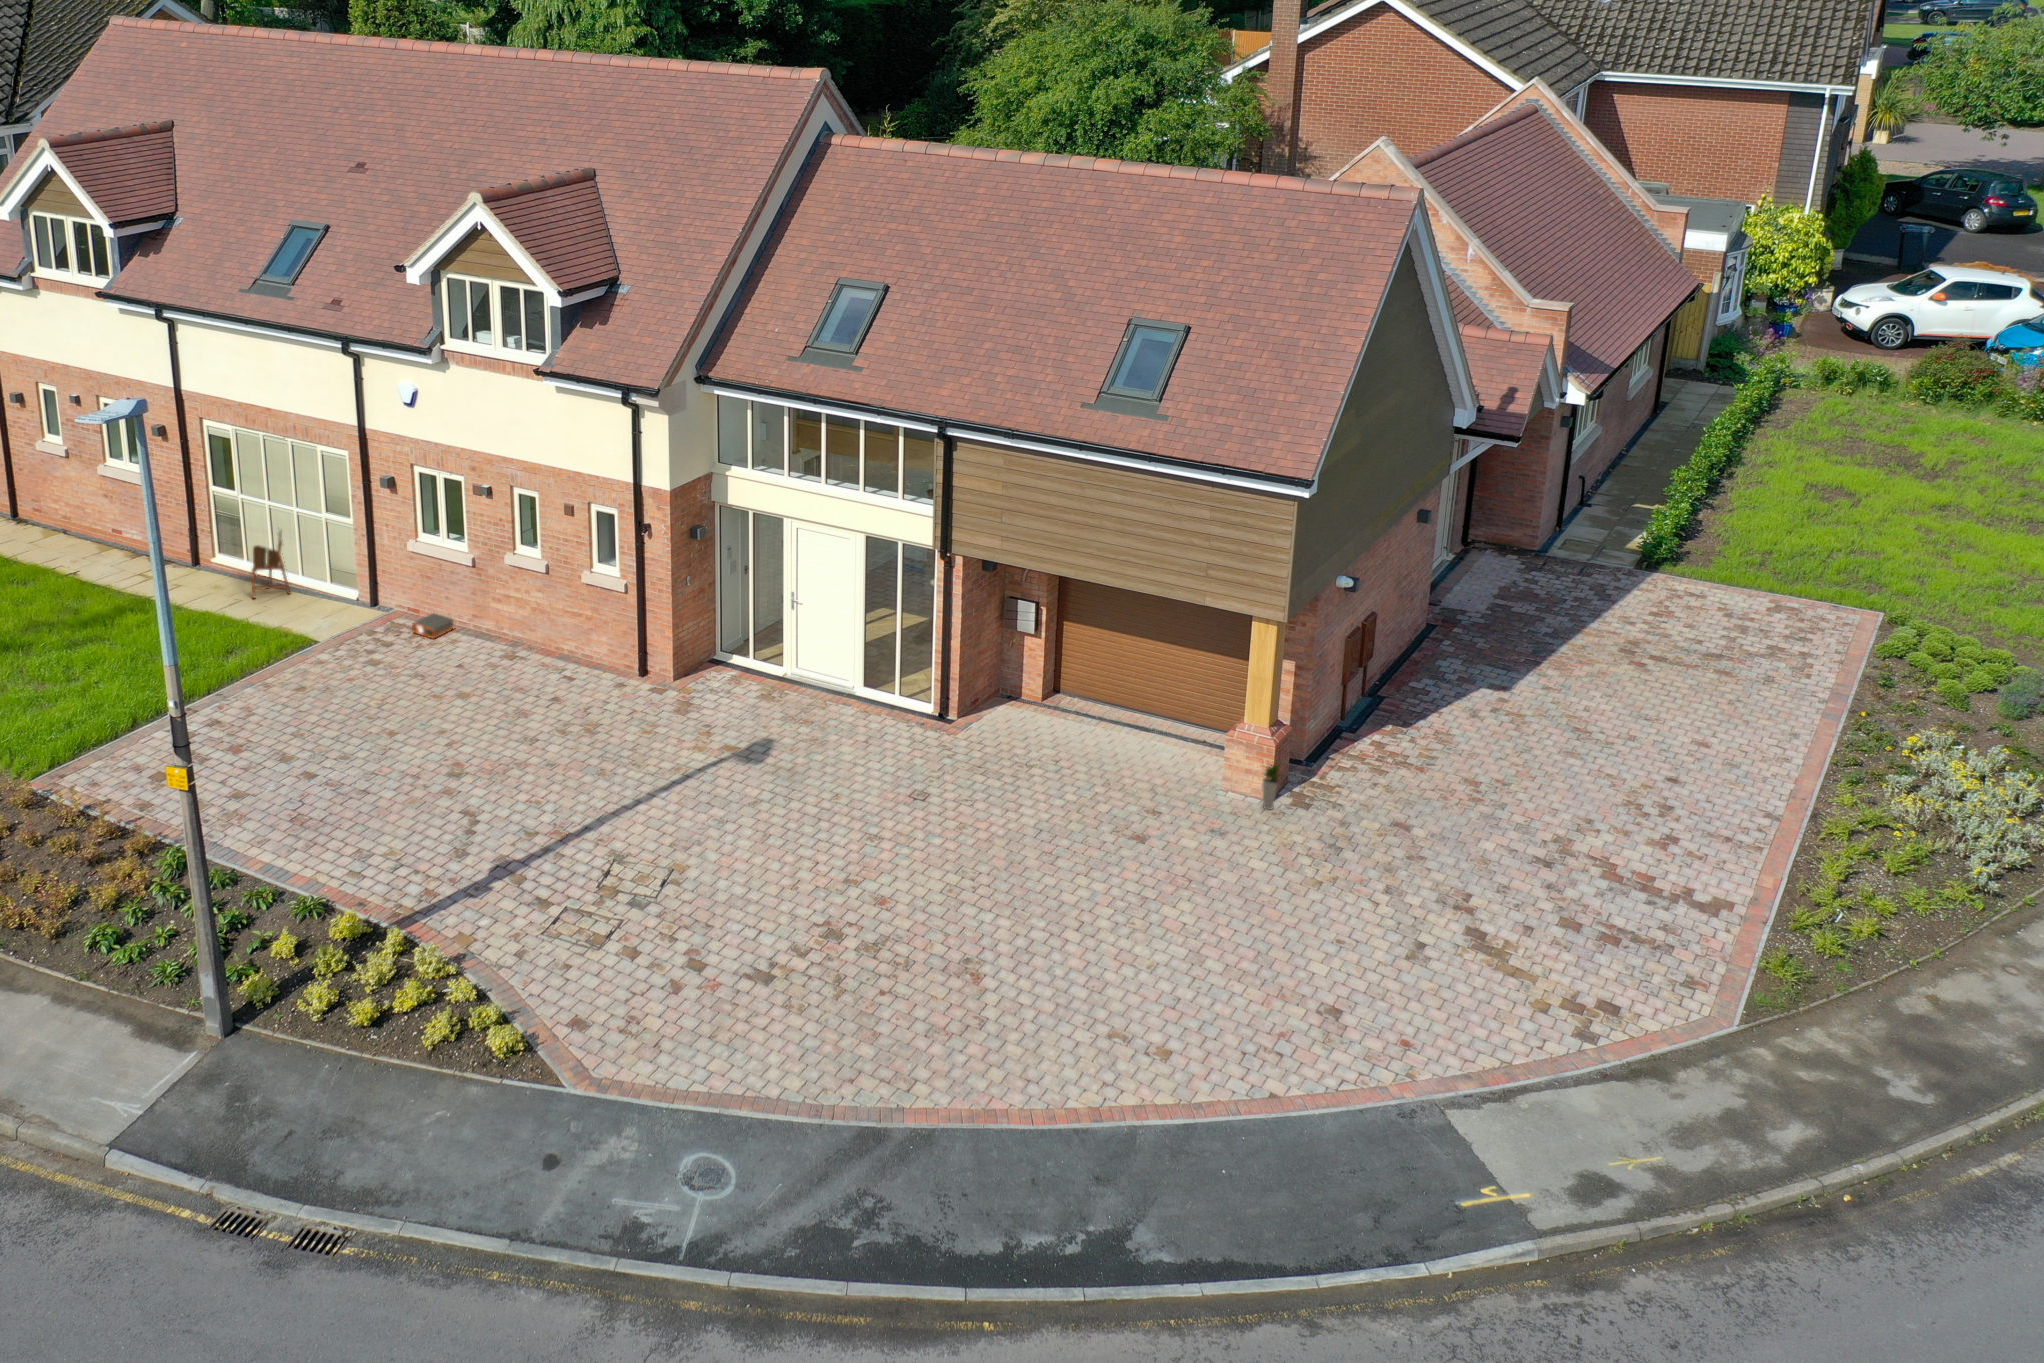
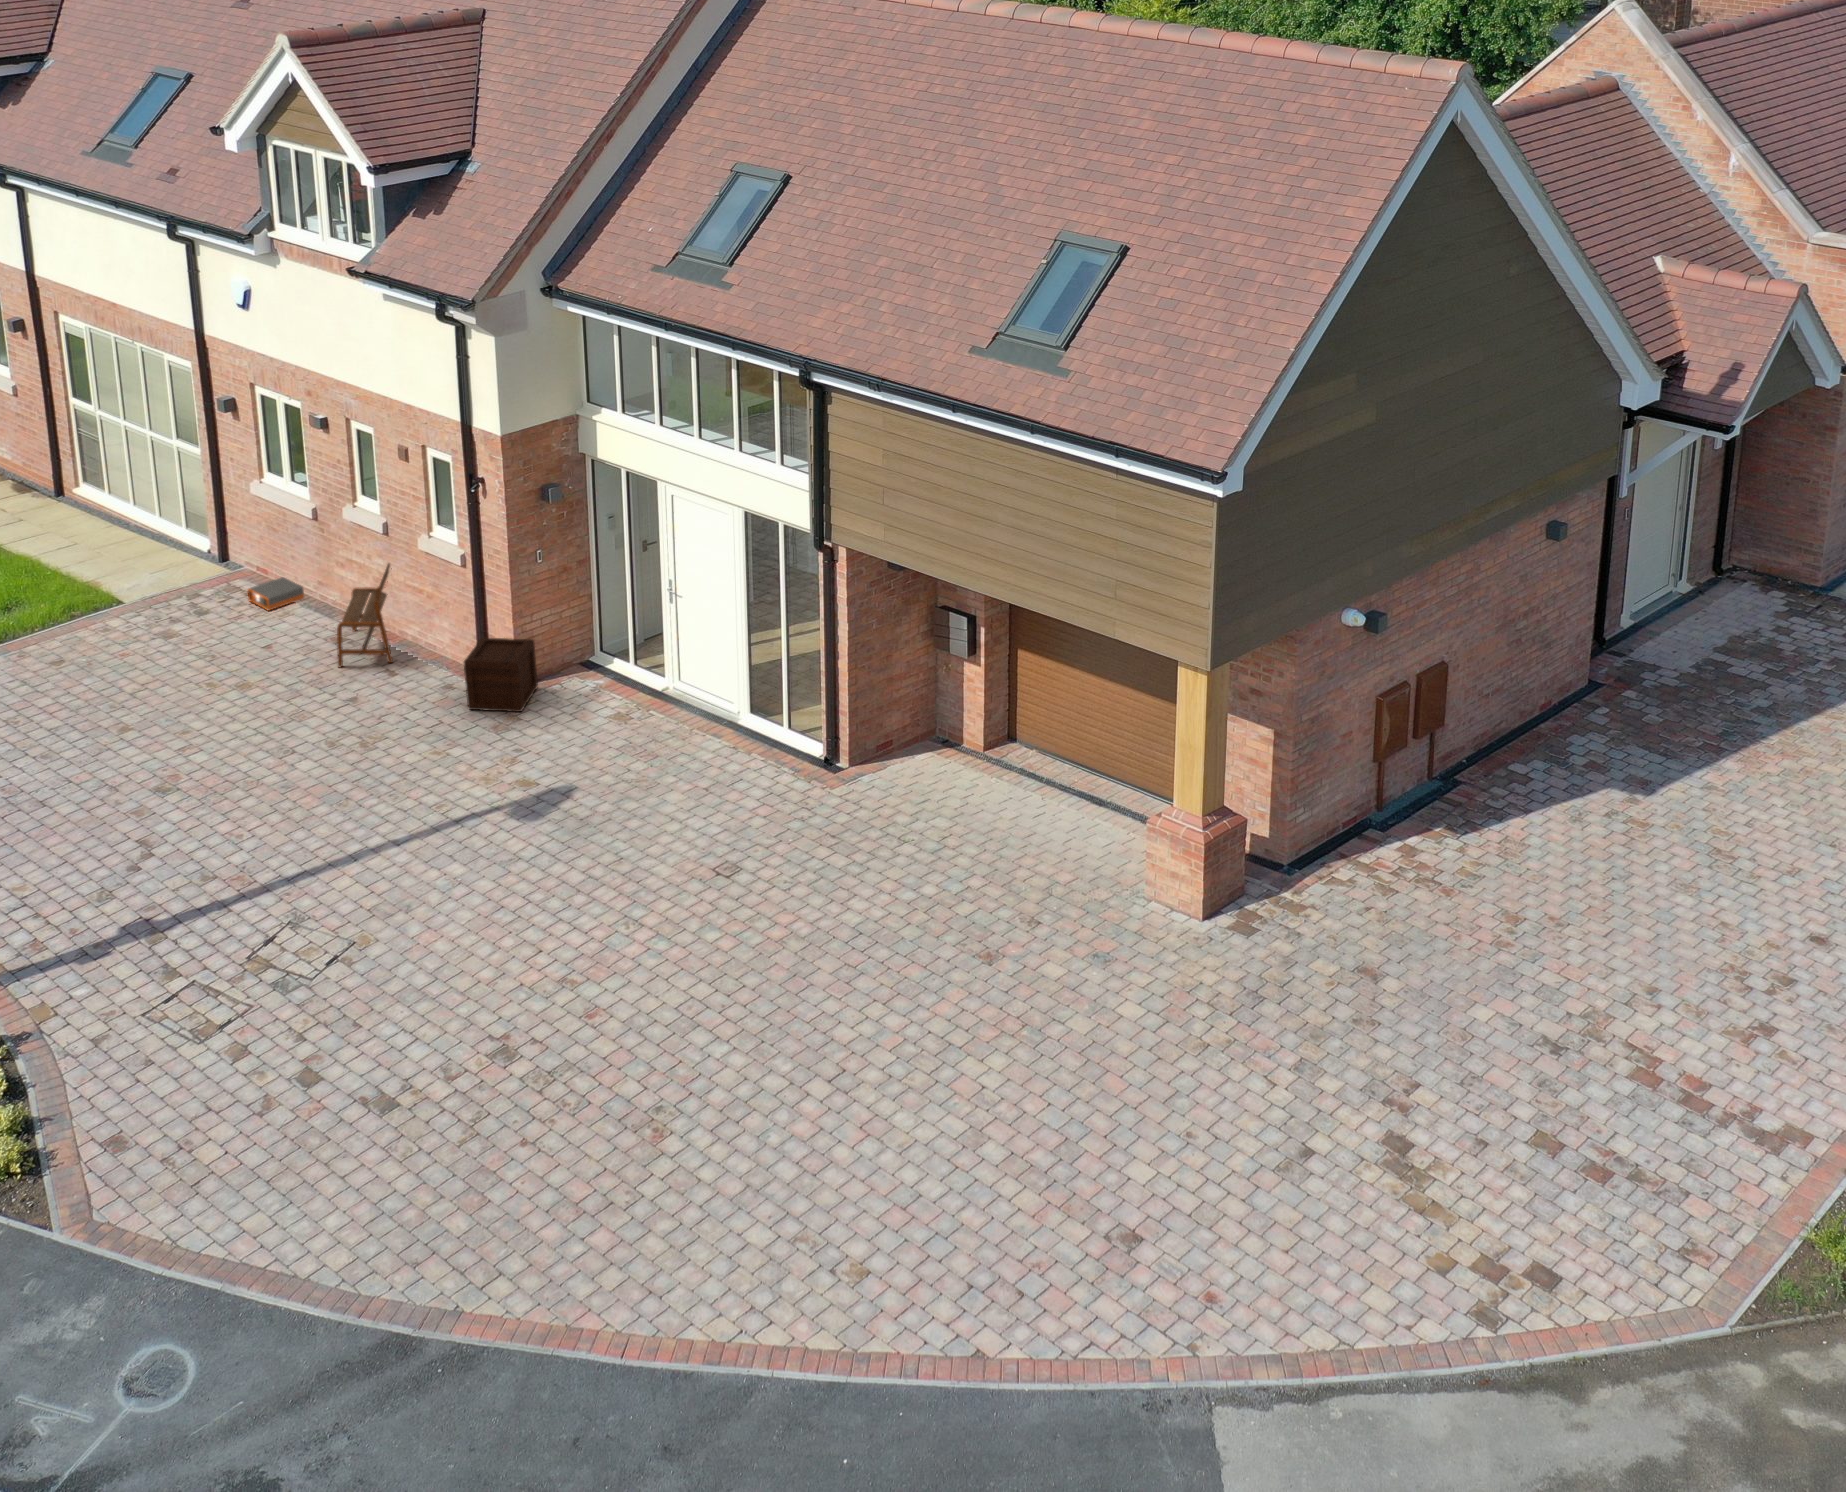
bench: present [252,531,290,598] -> present [337,564,393,667]
wooden crate: none [637,644,681,700] -> present [464,637,538,712]
planter: present [1263,765,1280,809] -> none [1202,864,1232,935]

